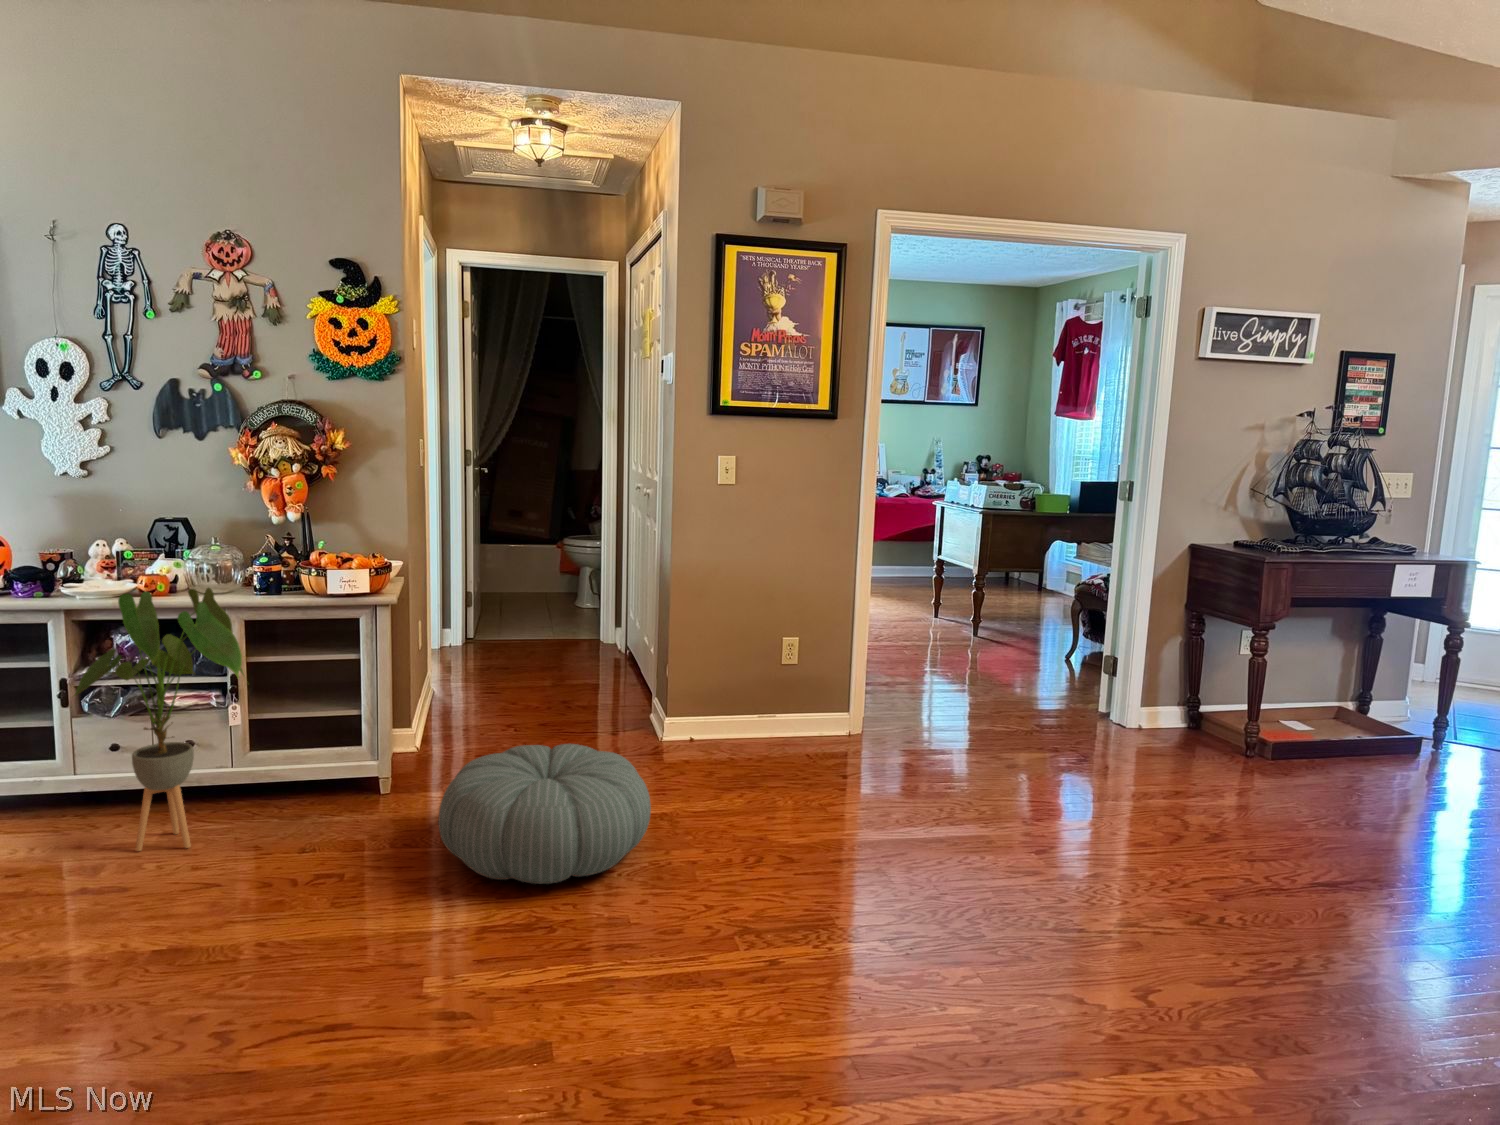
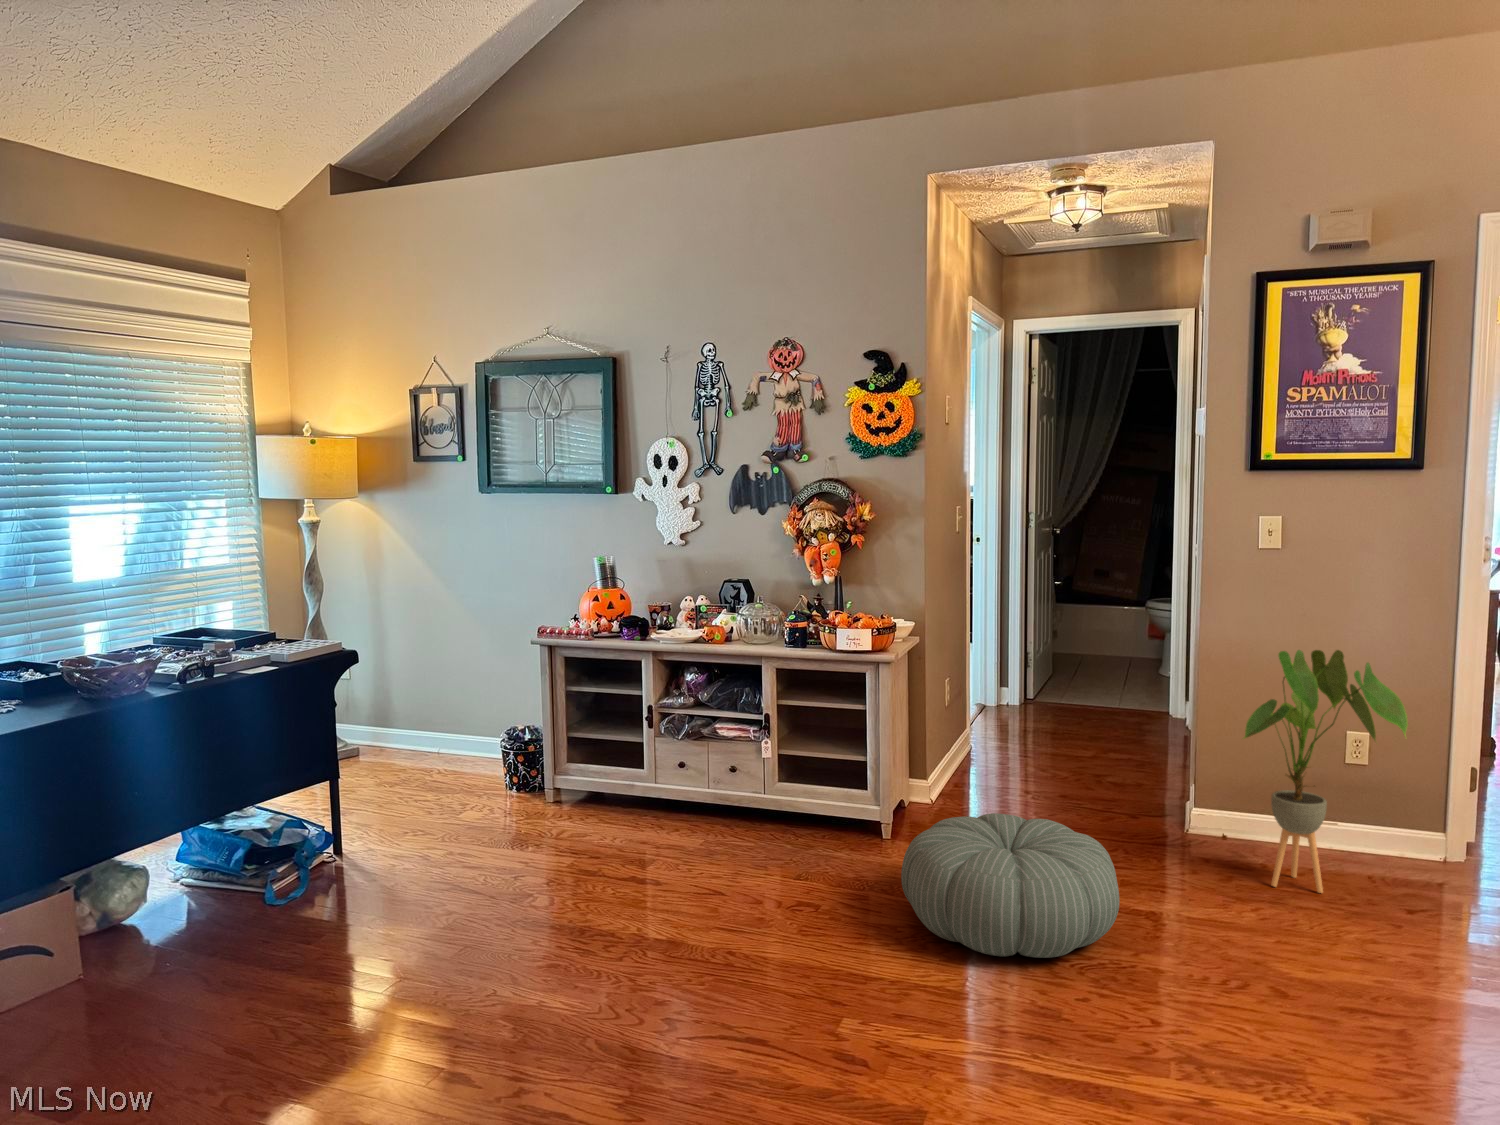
house plant: present [74,588,244,851] -> present [1244,650,1408,893]

